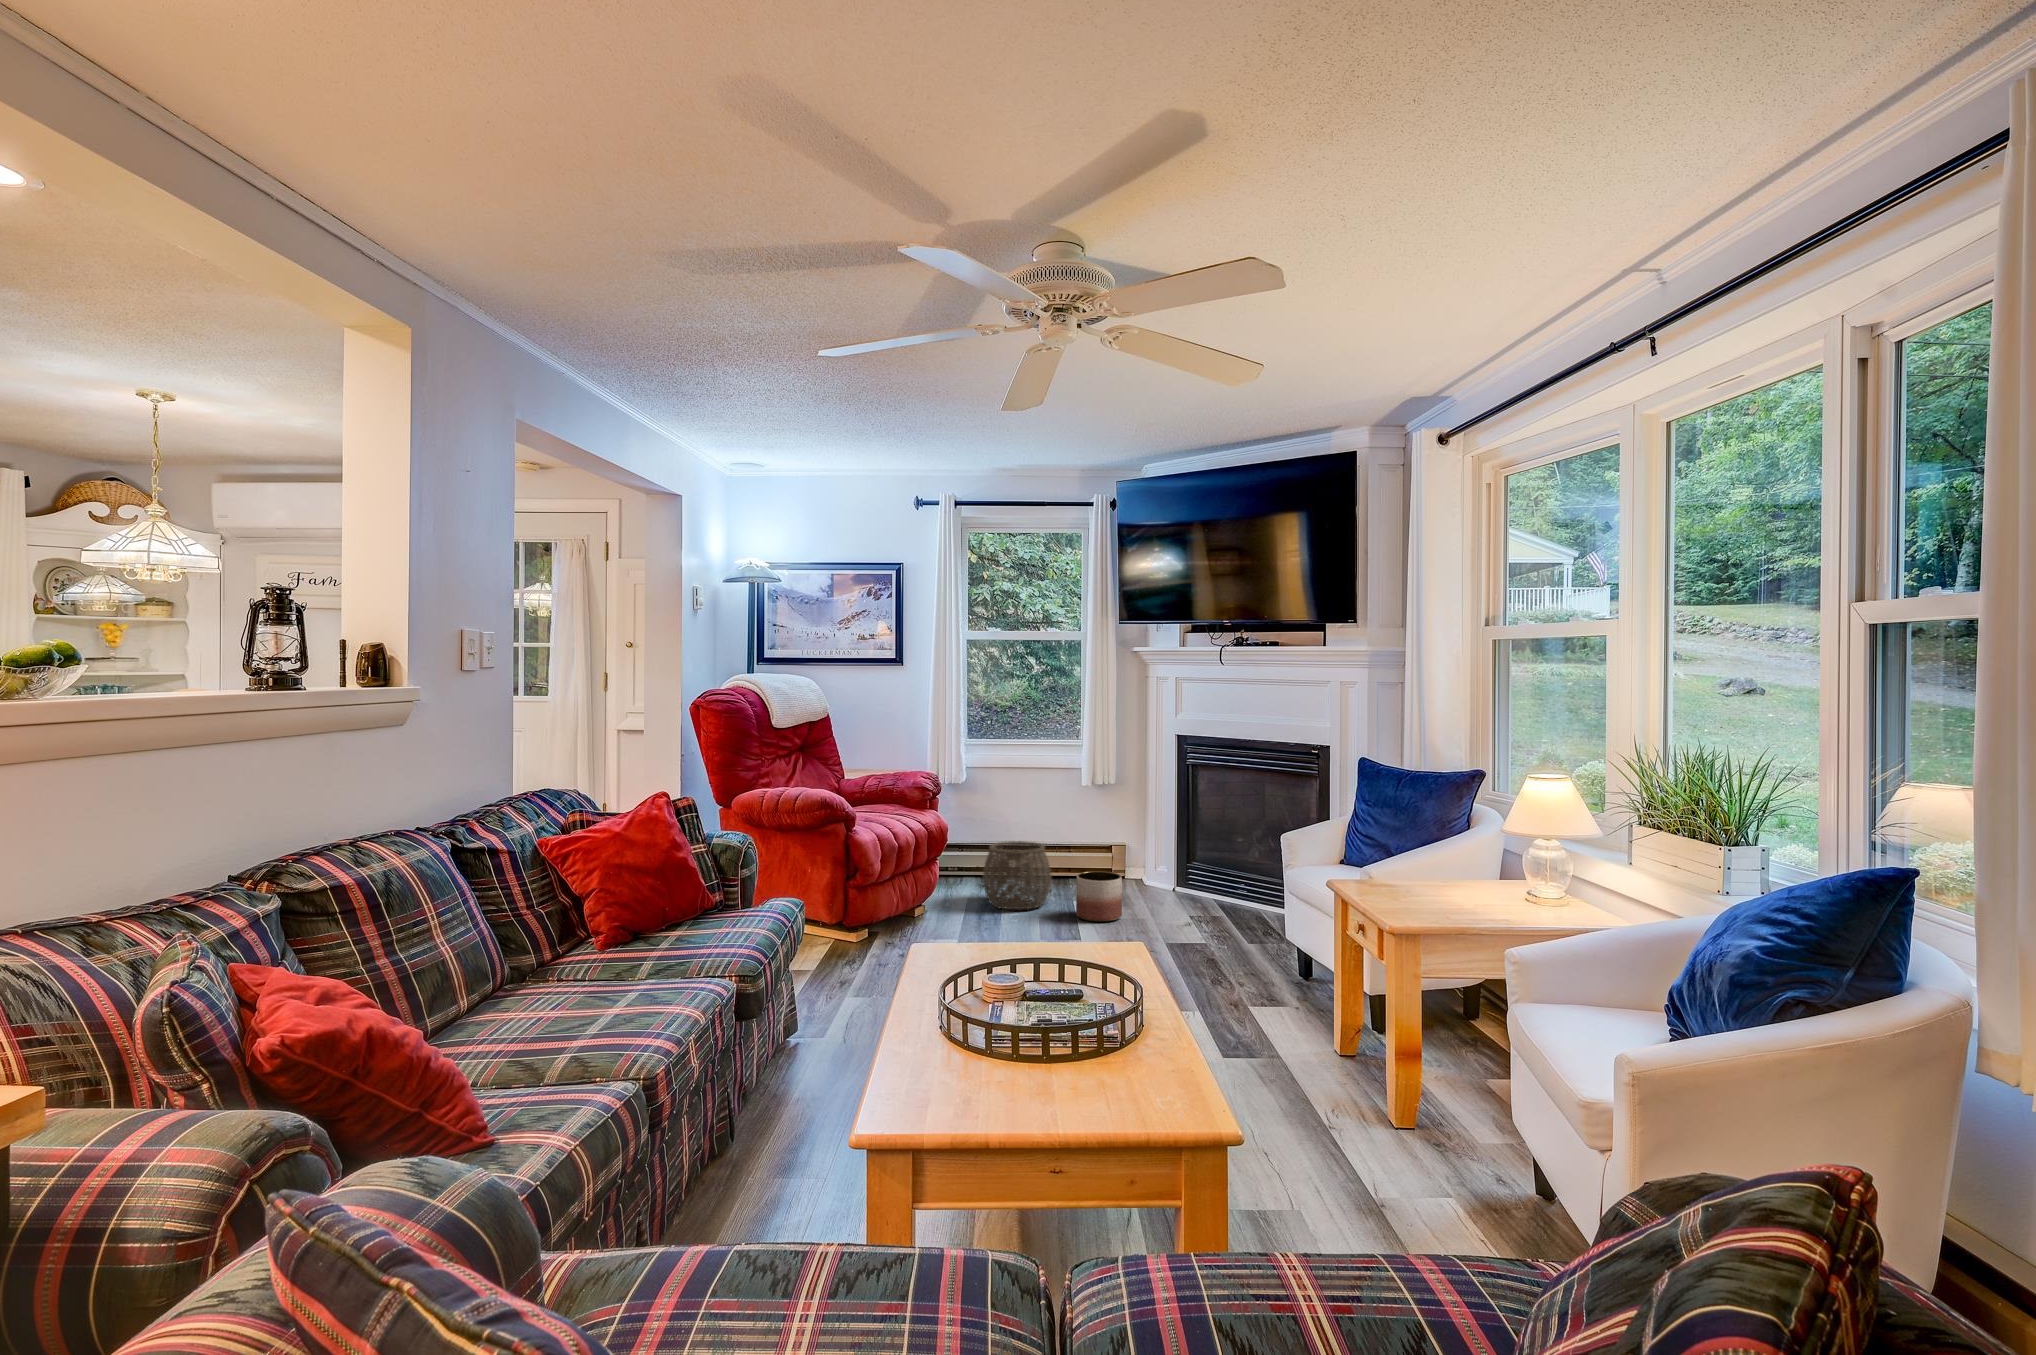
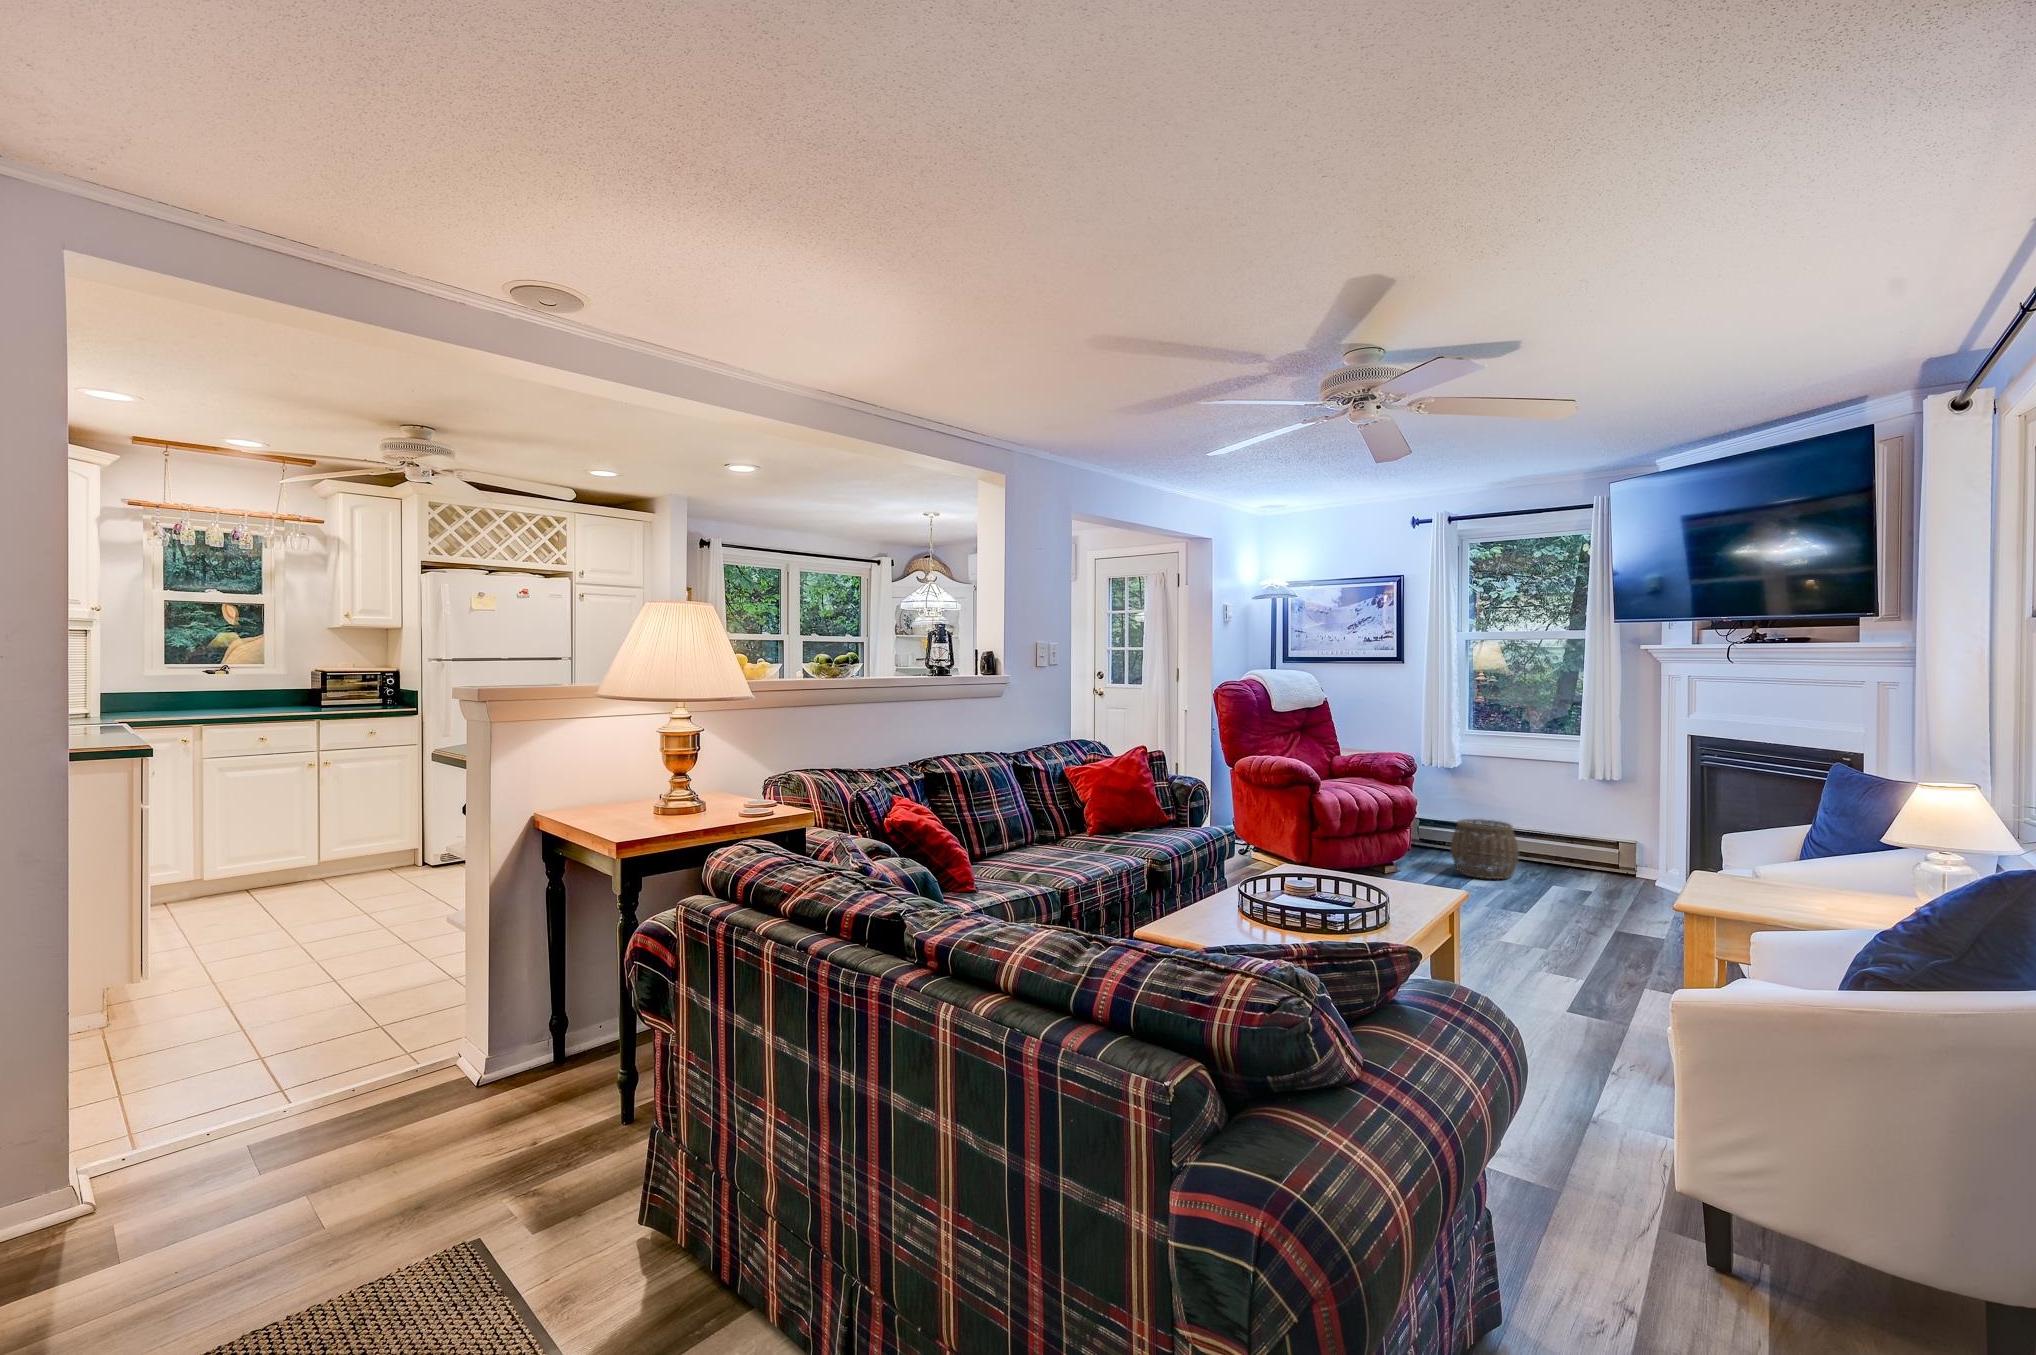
planter: present [1076,871,1122,922] -> none [1534,853,1582,900]

